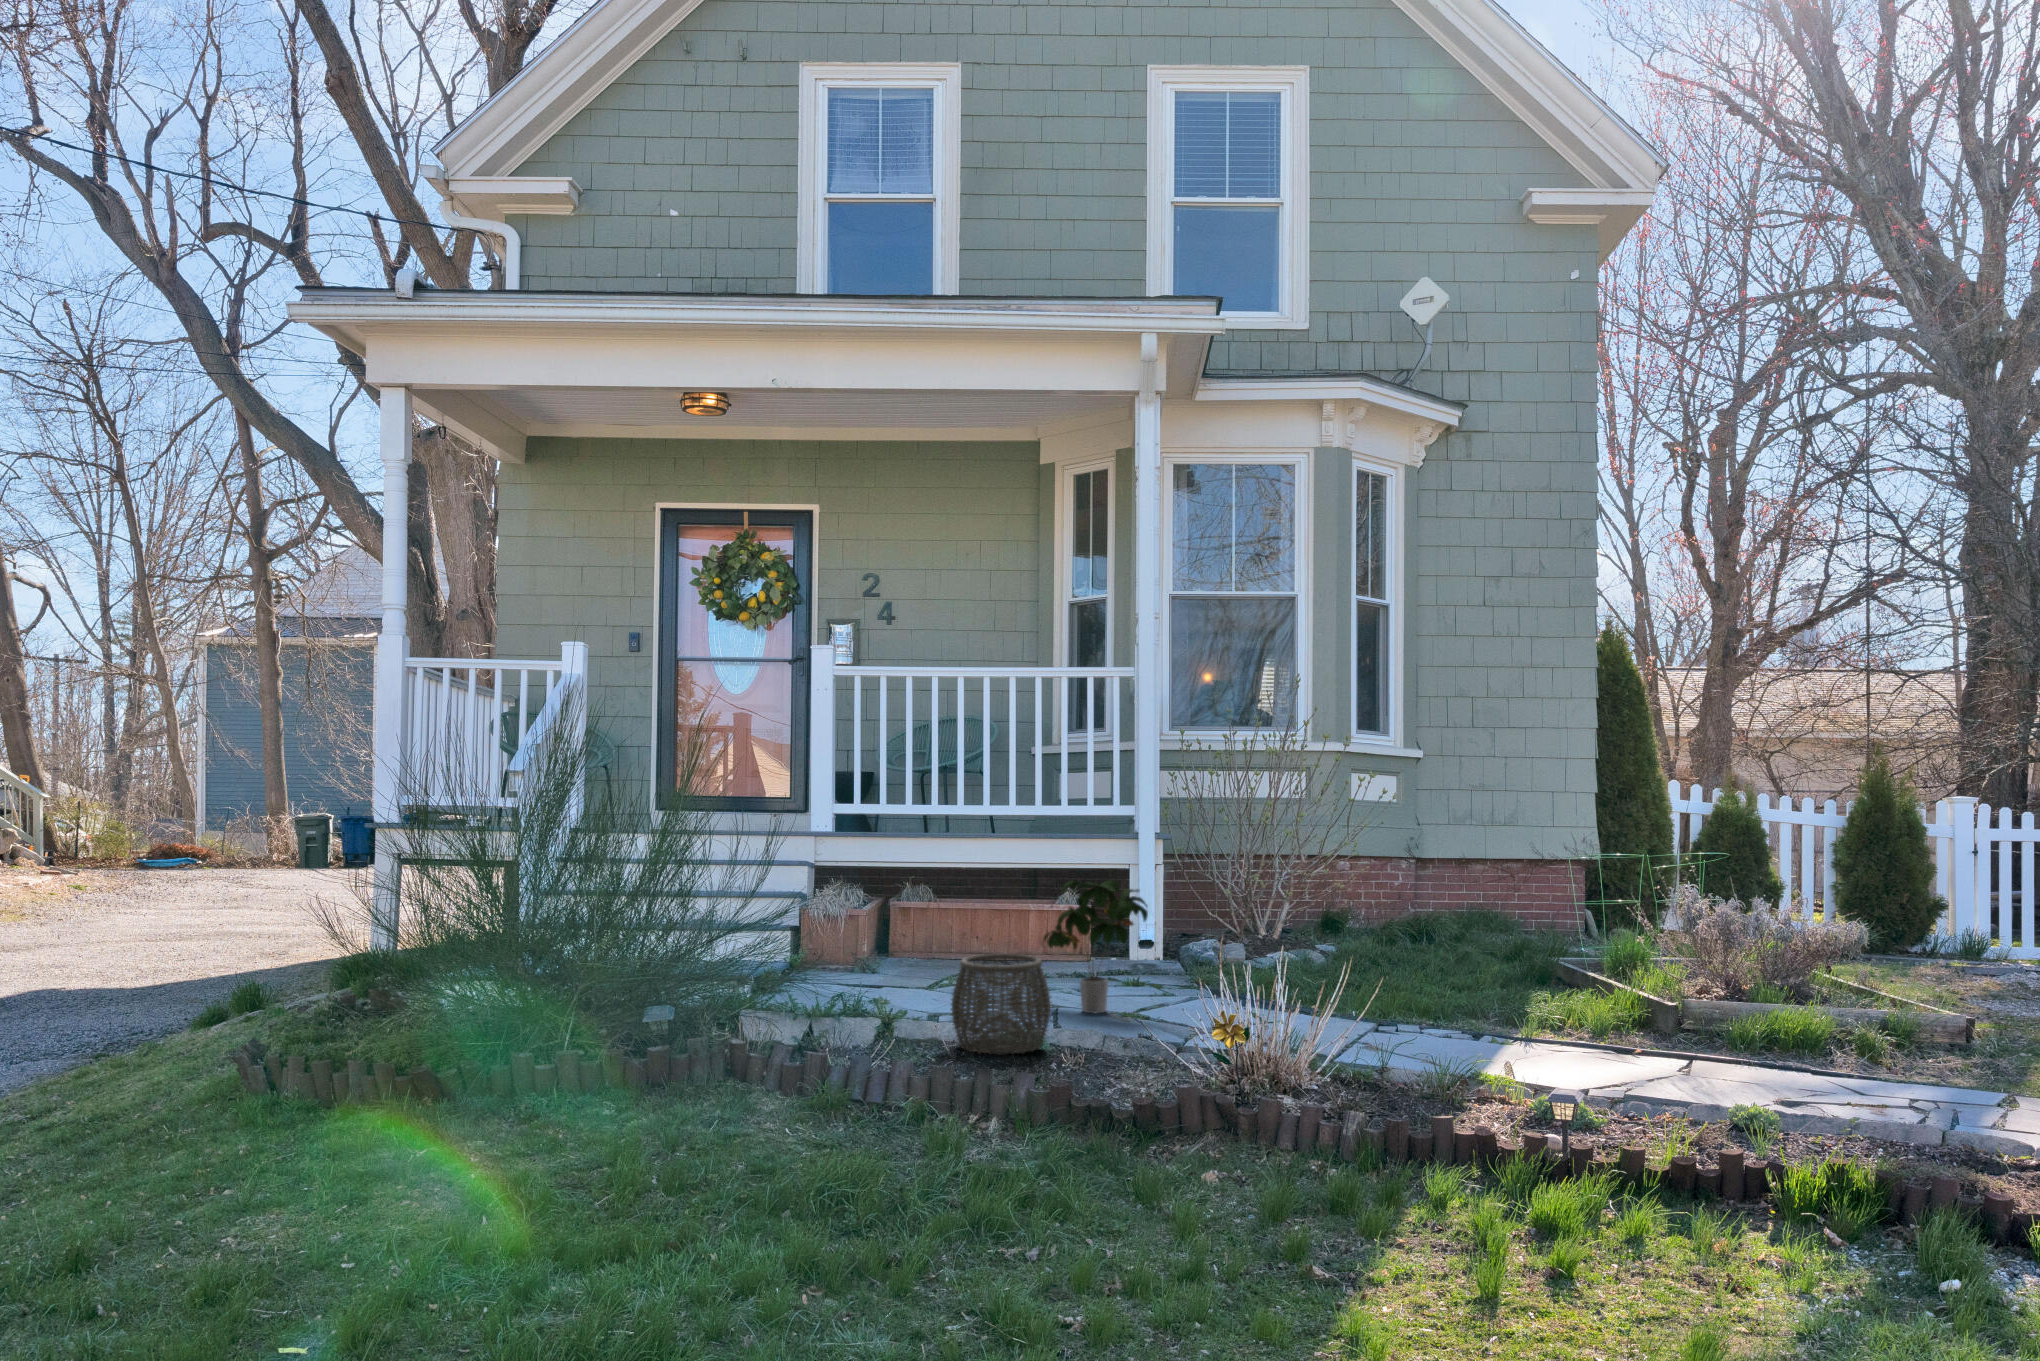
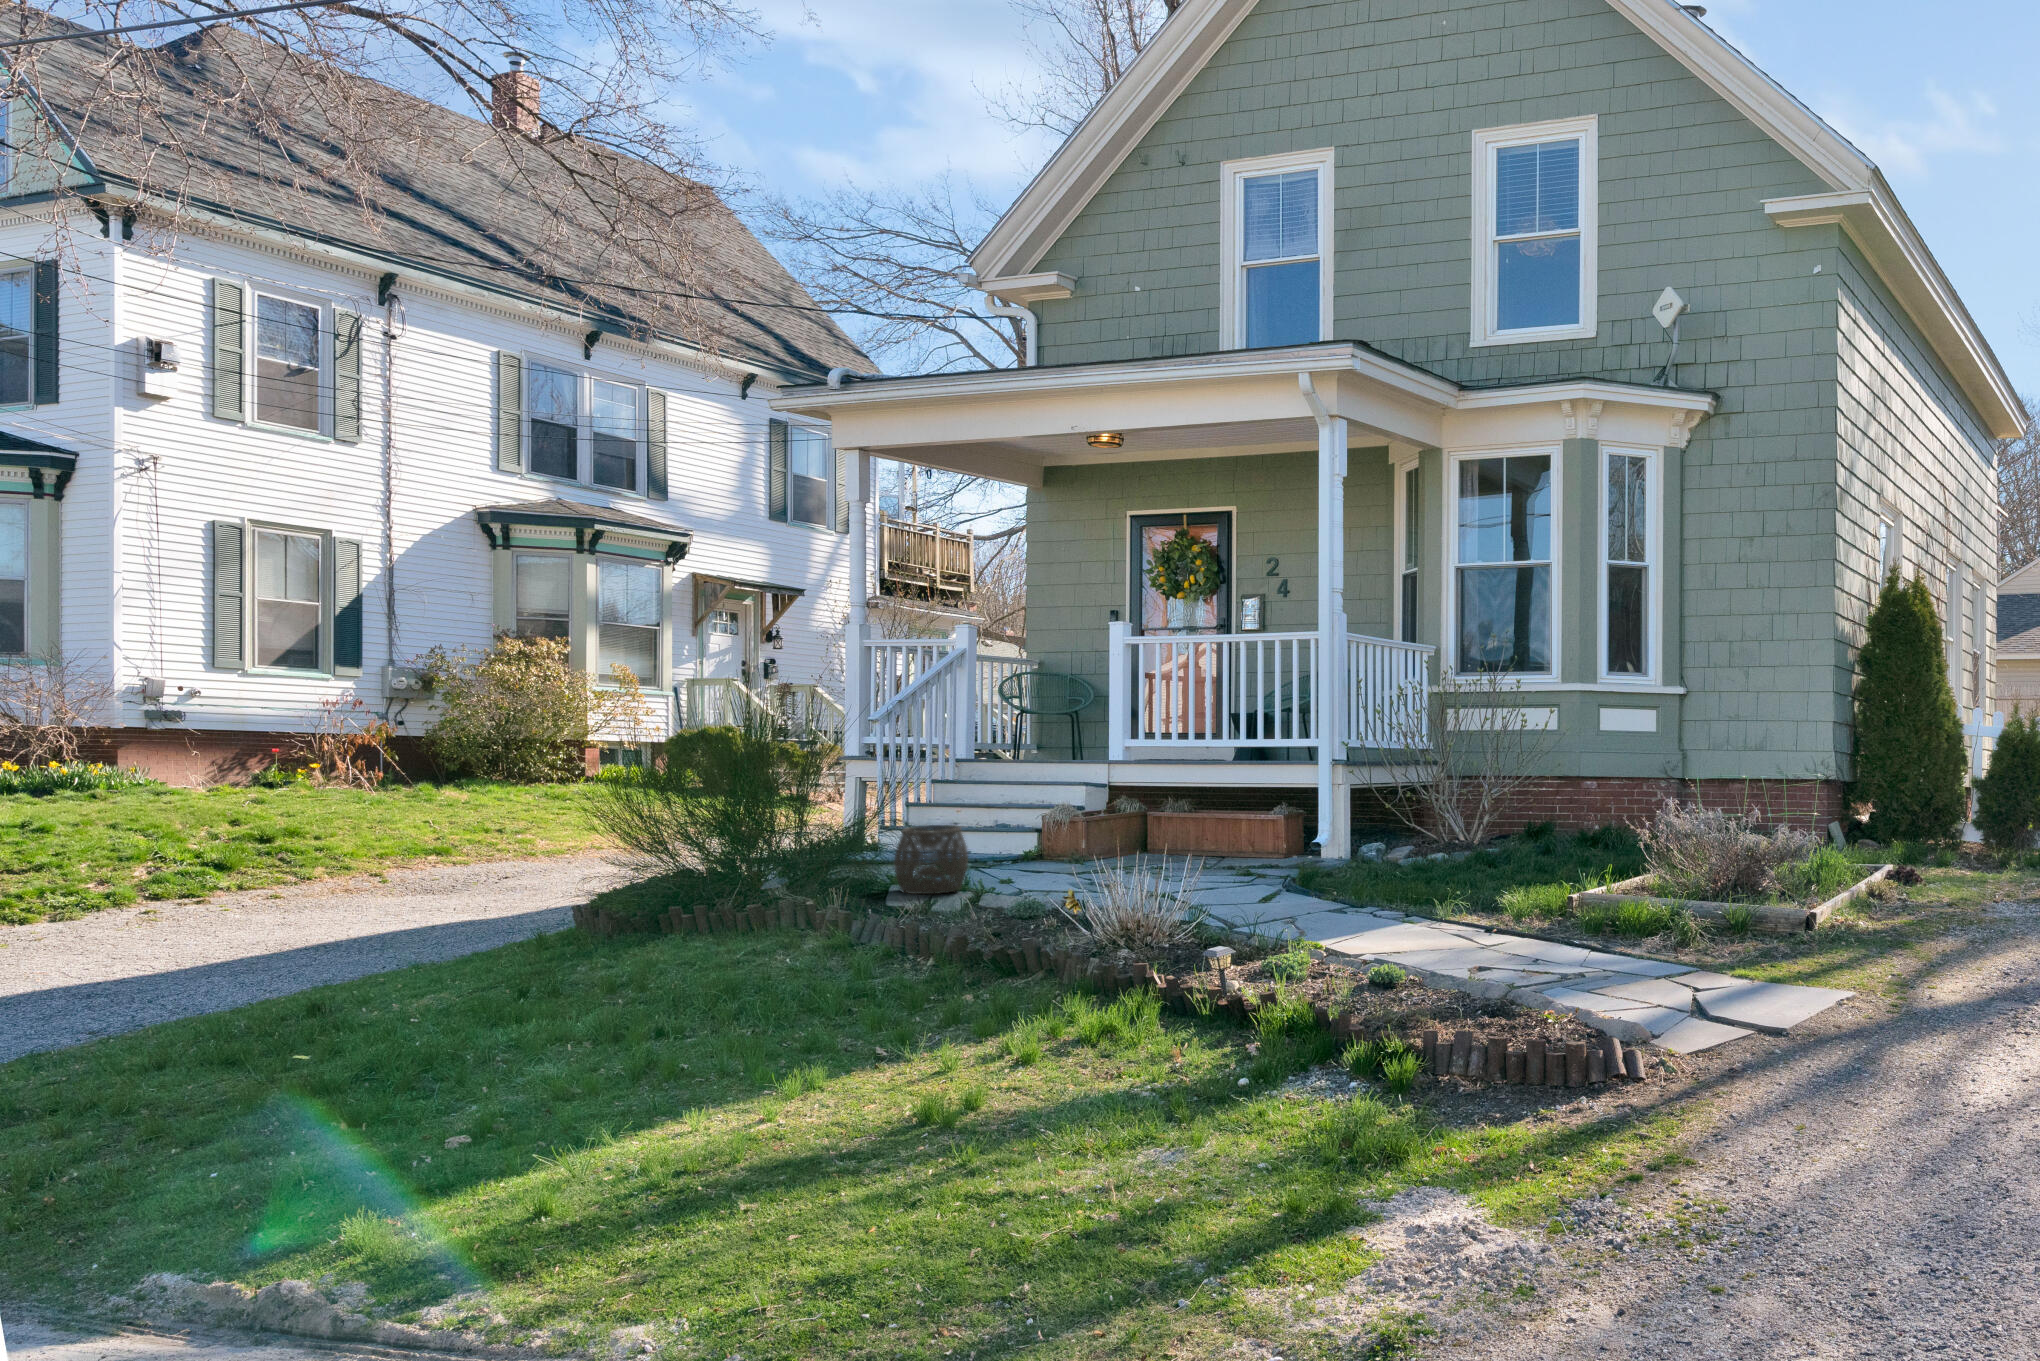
potted plant: present [1044,880,1148,1013] -> none [1083,779,1134,877]

